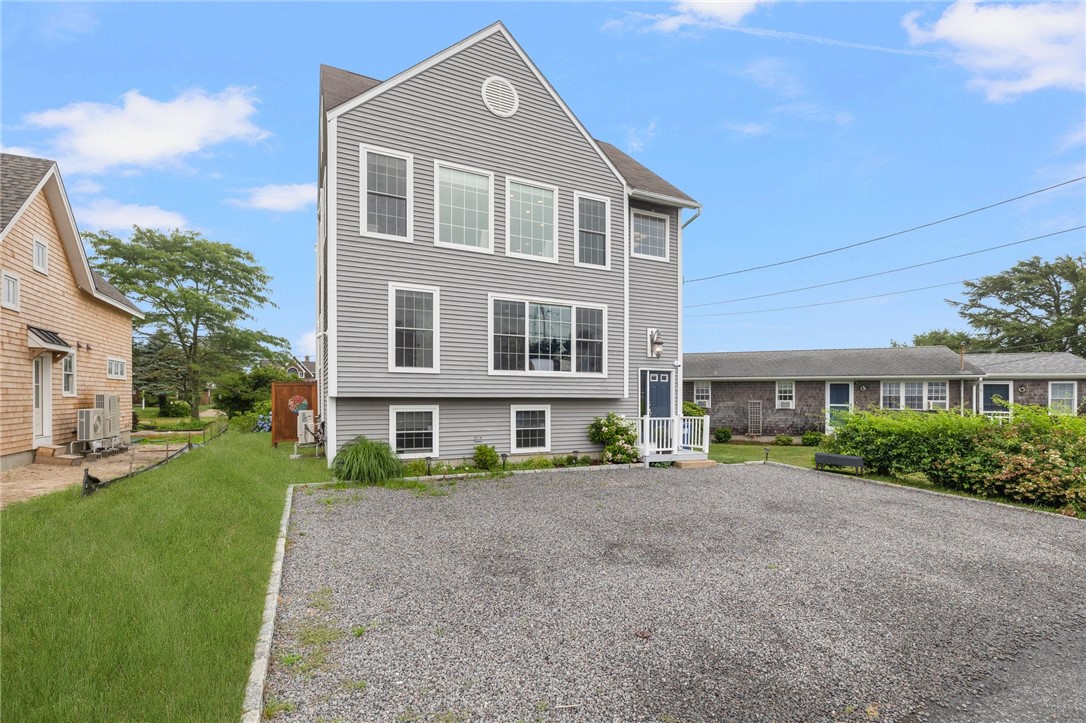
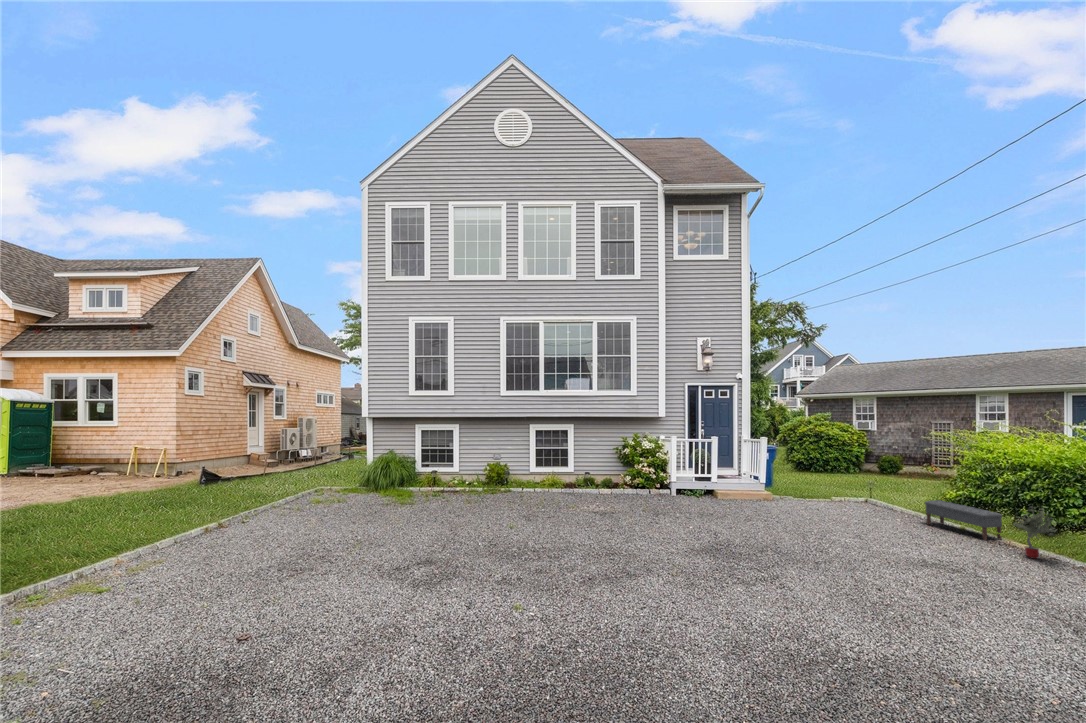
potted tree: none [879,449,908,483] -> present [1014,507,1057,559]

